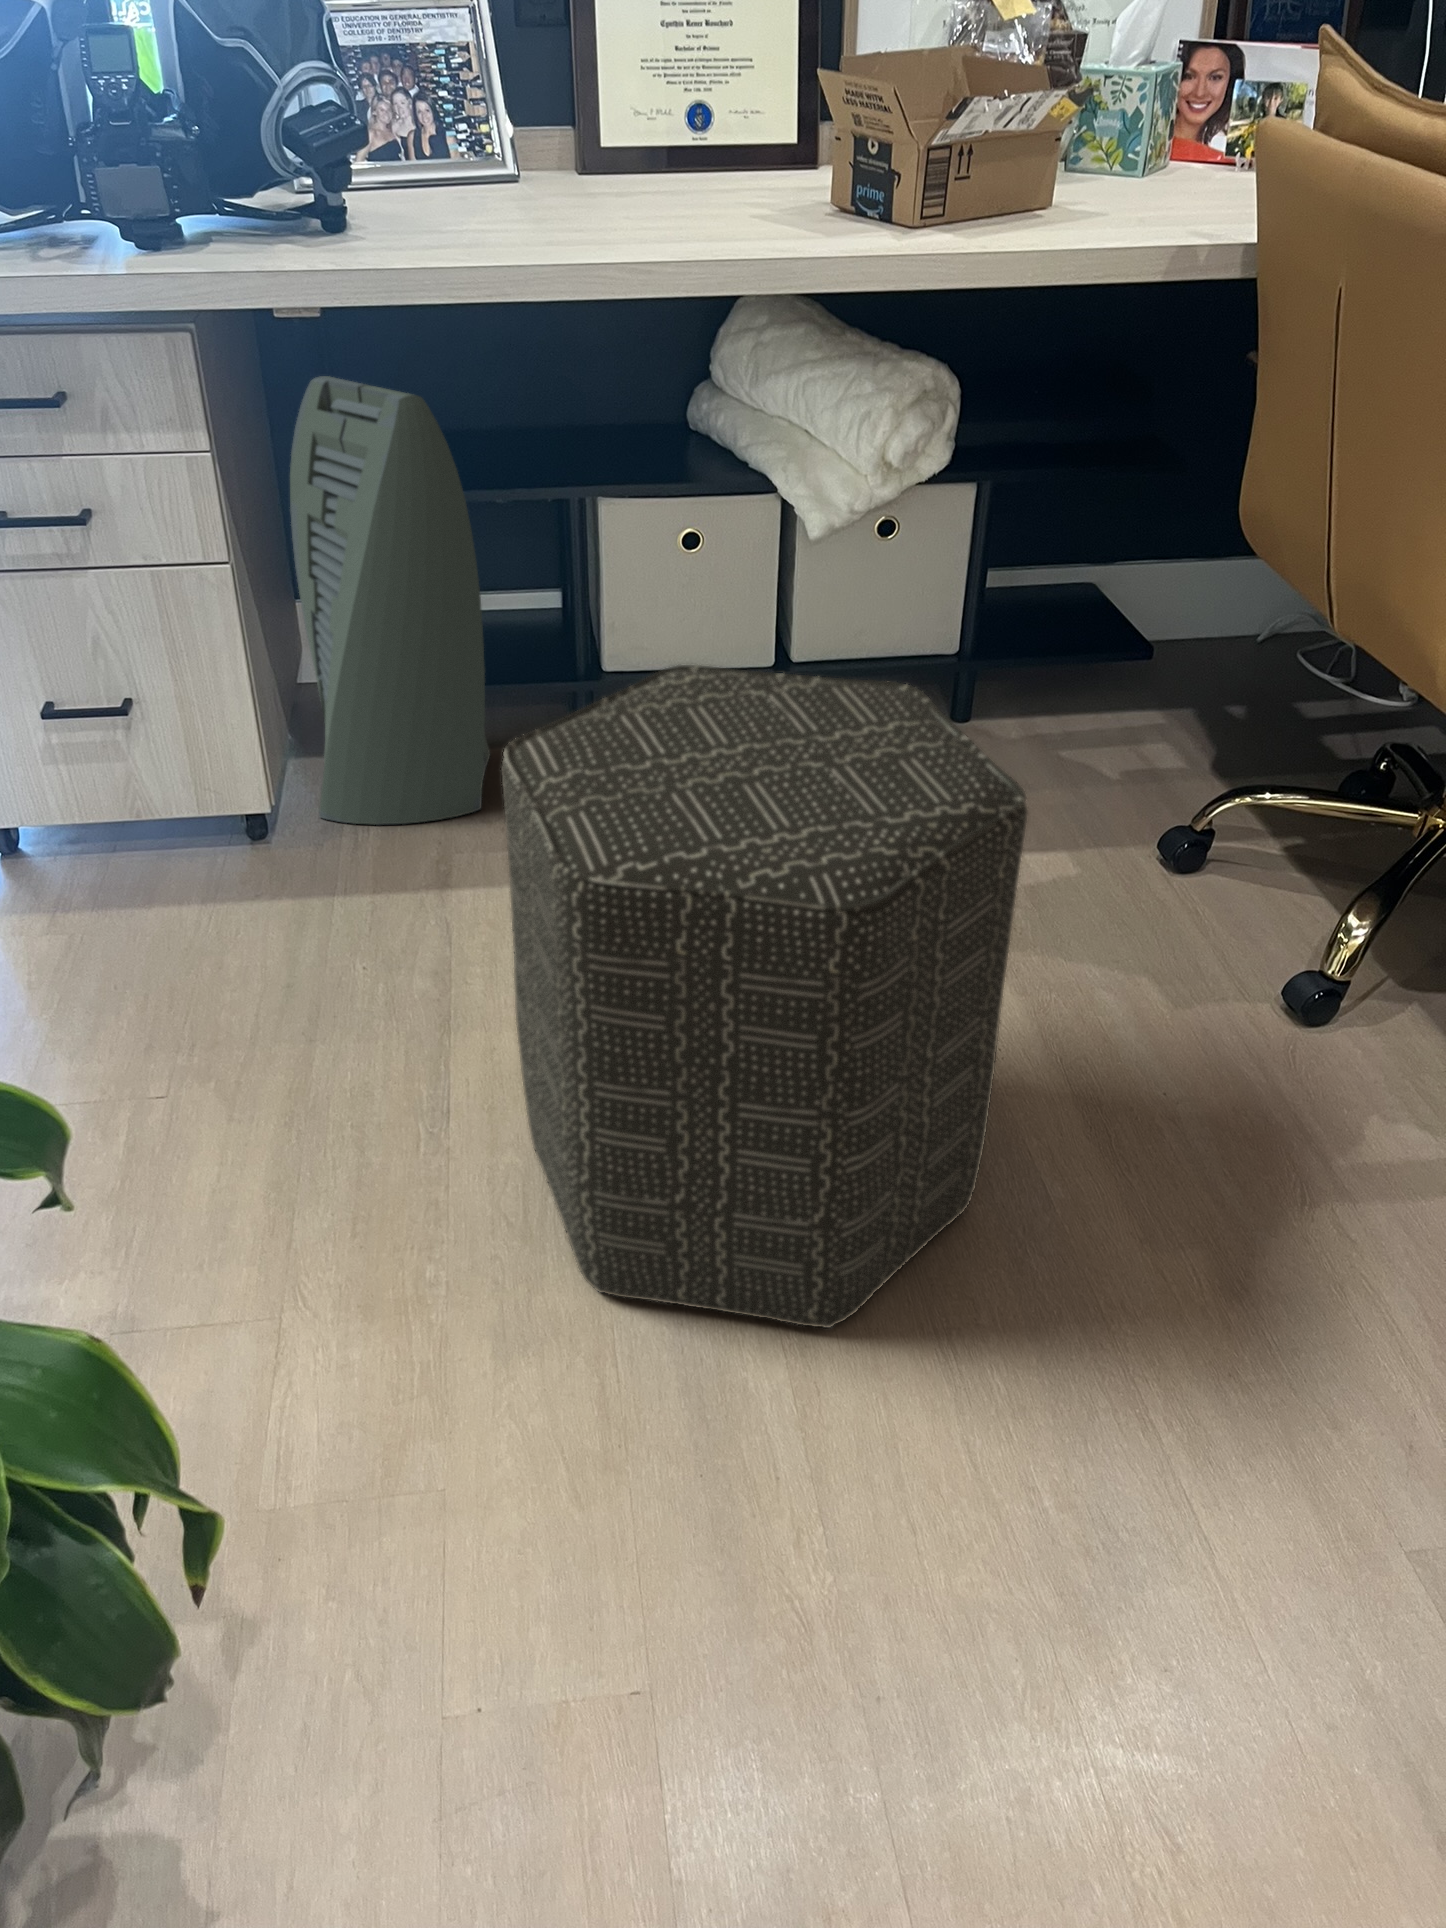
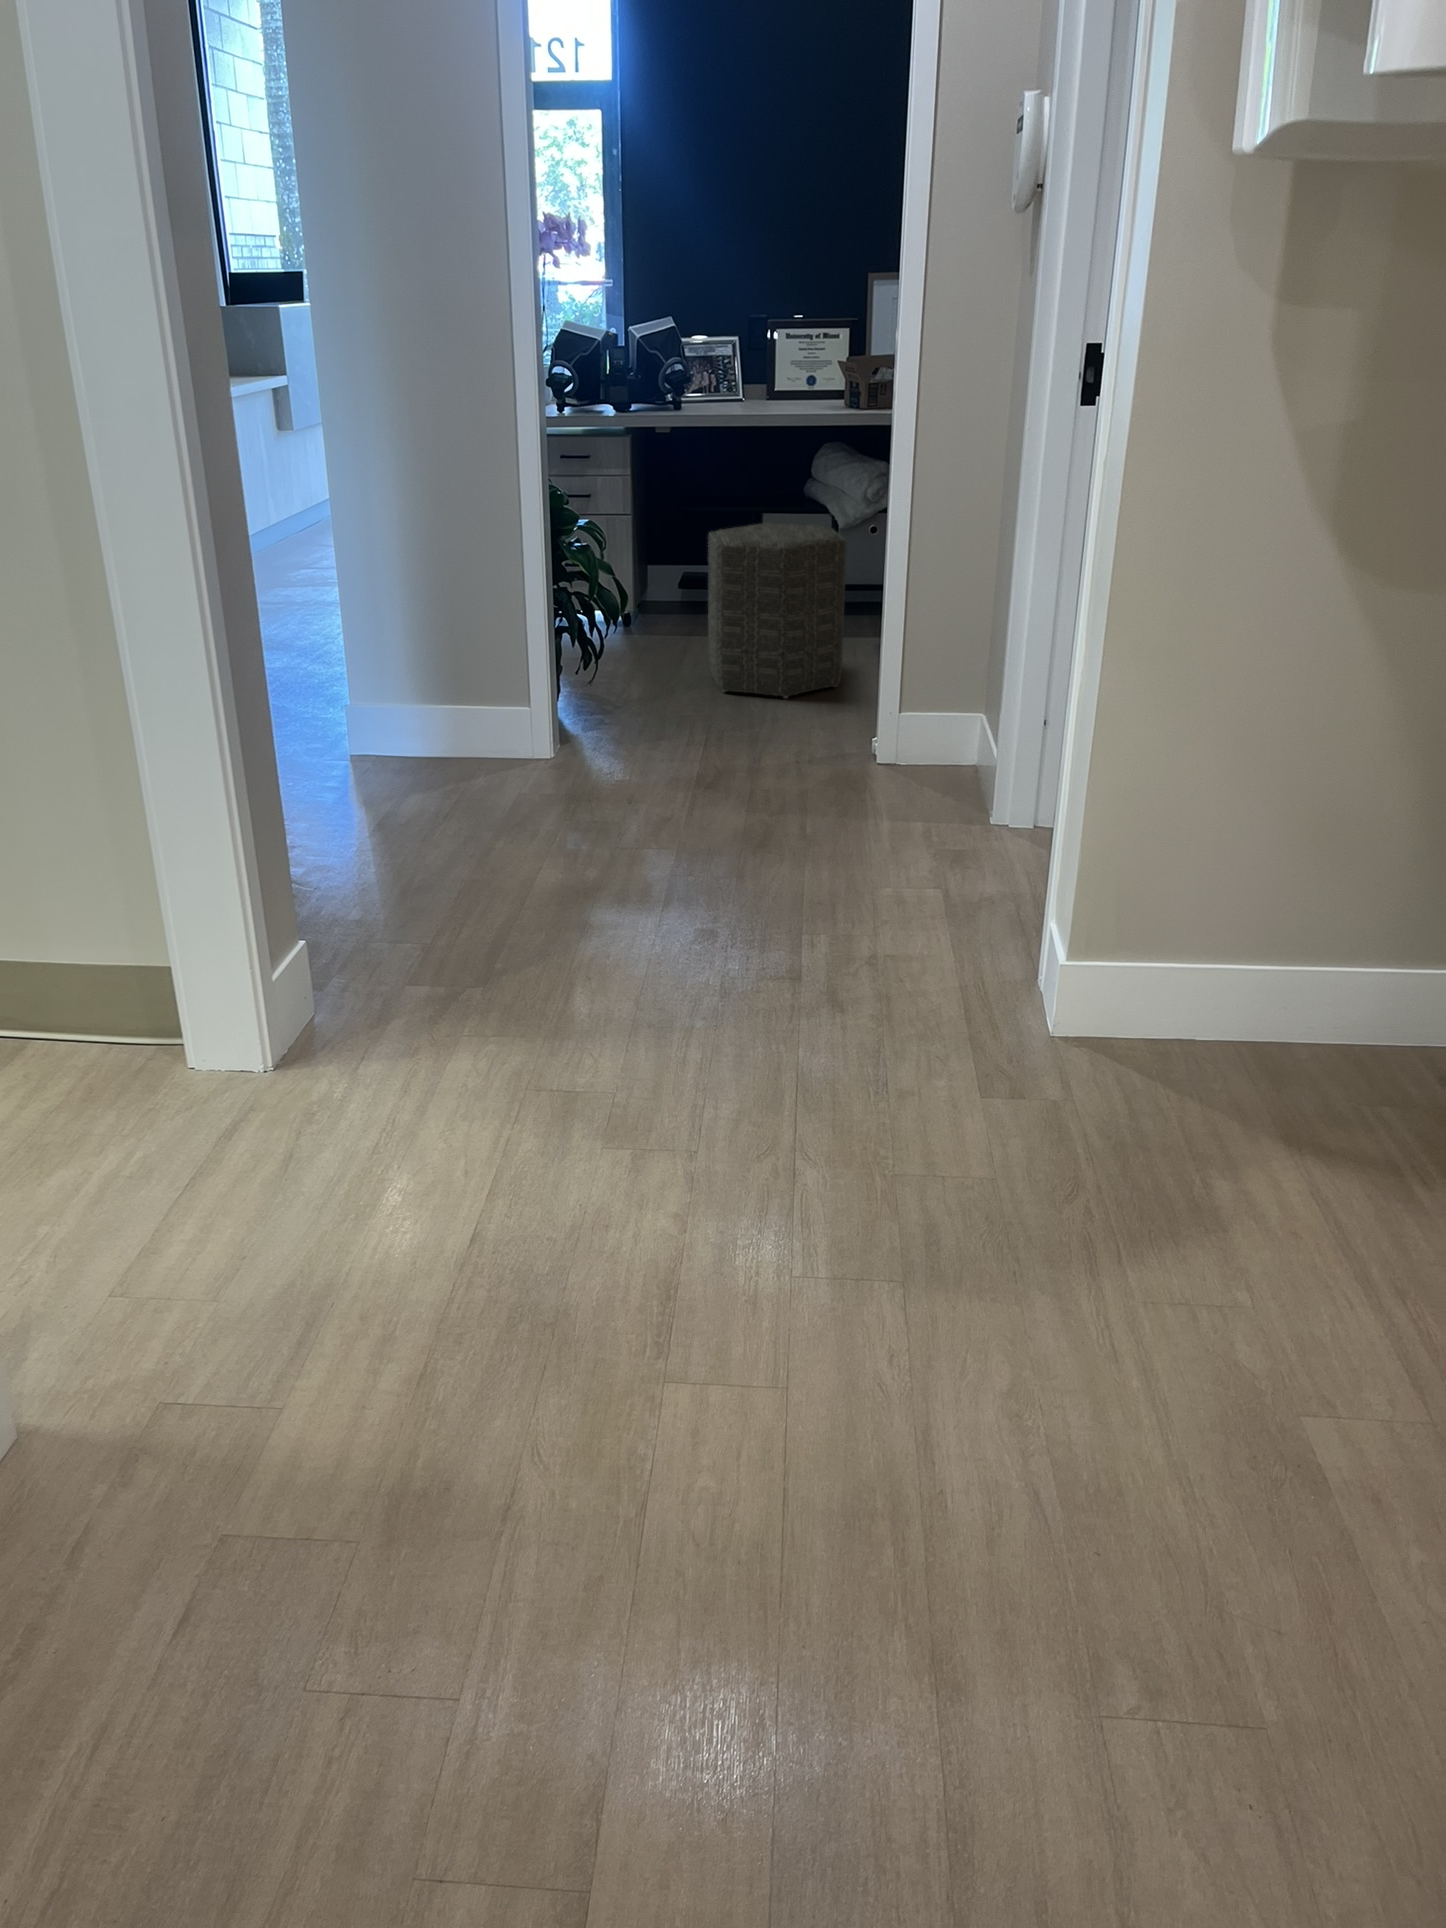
air purifier: present [290,376,490,825] -> none [653,464,719,628]

